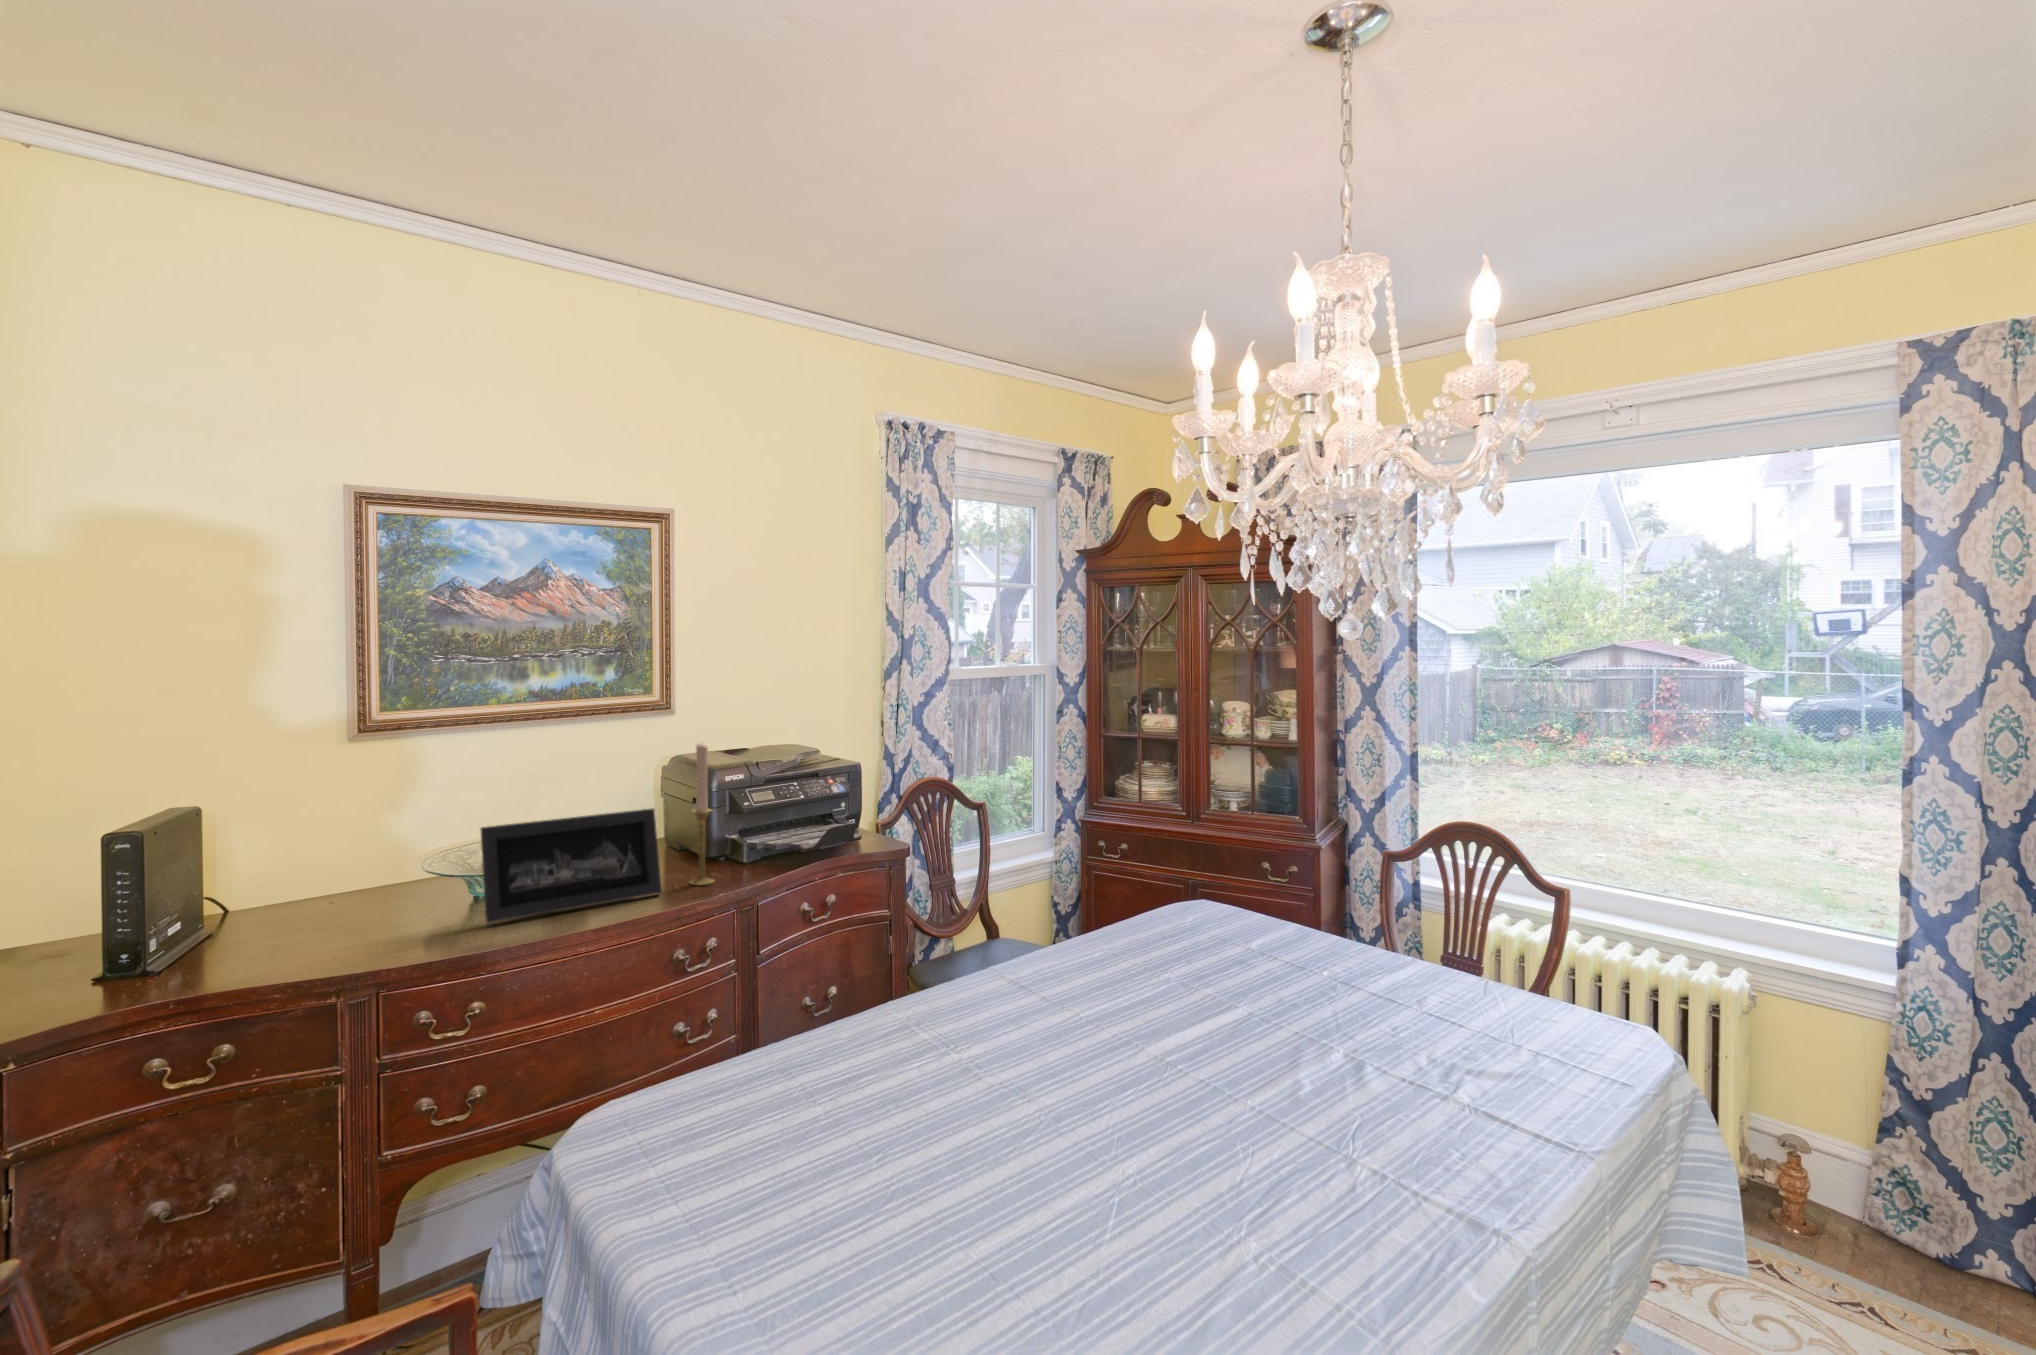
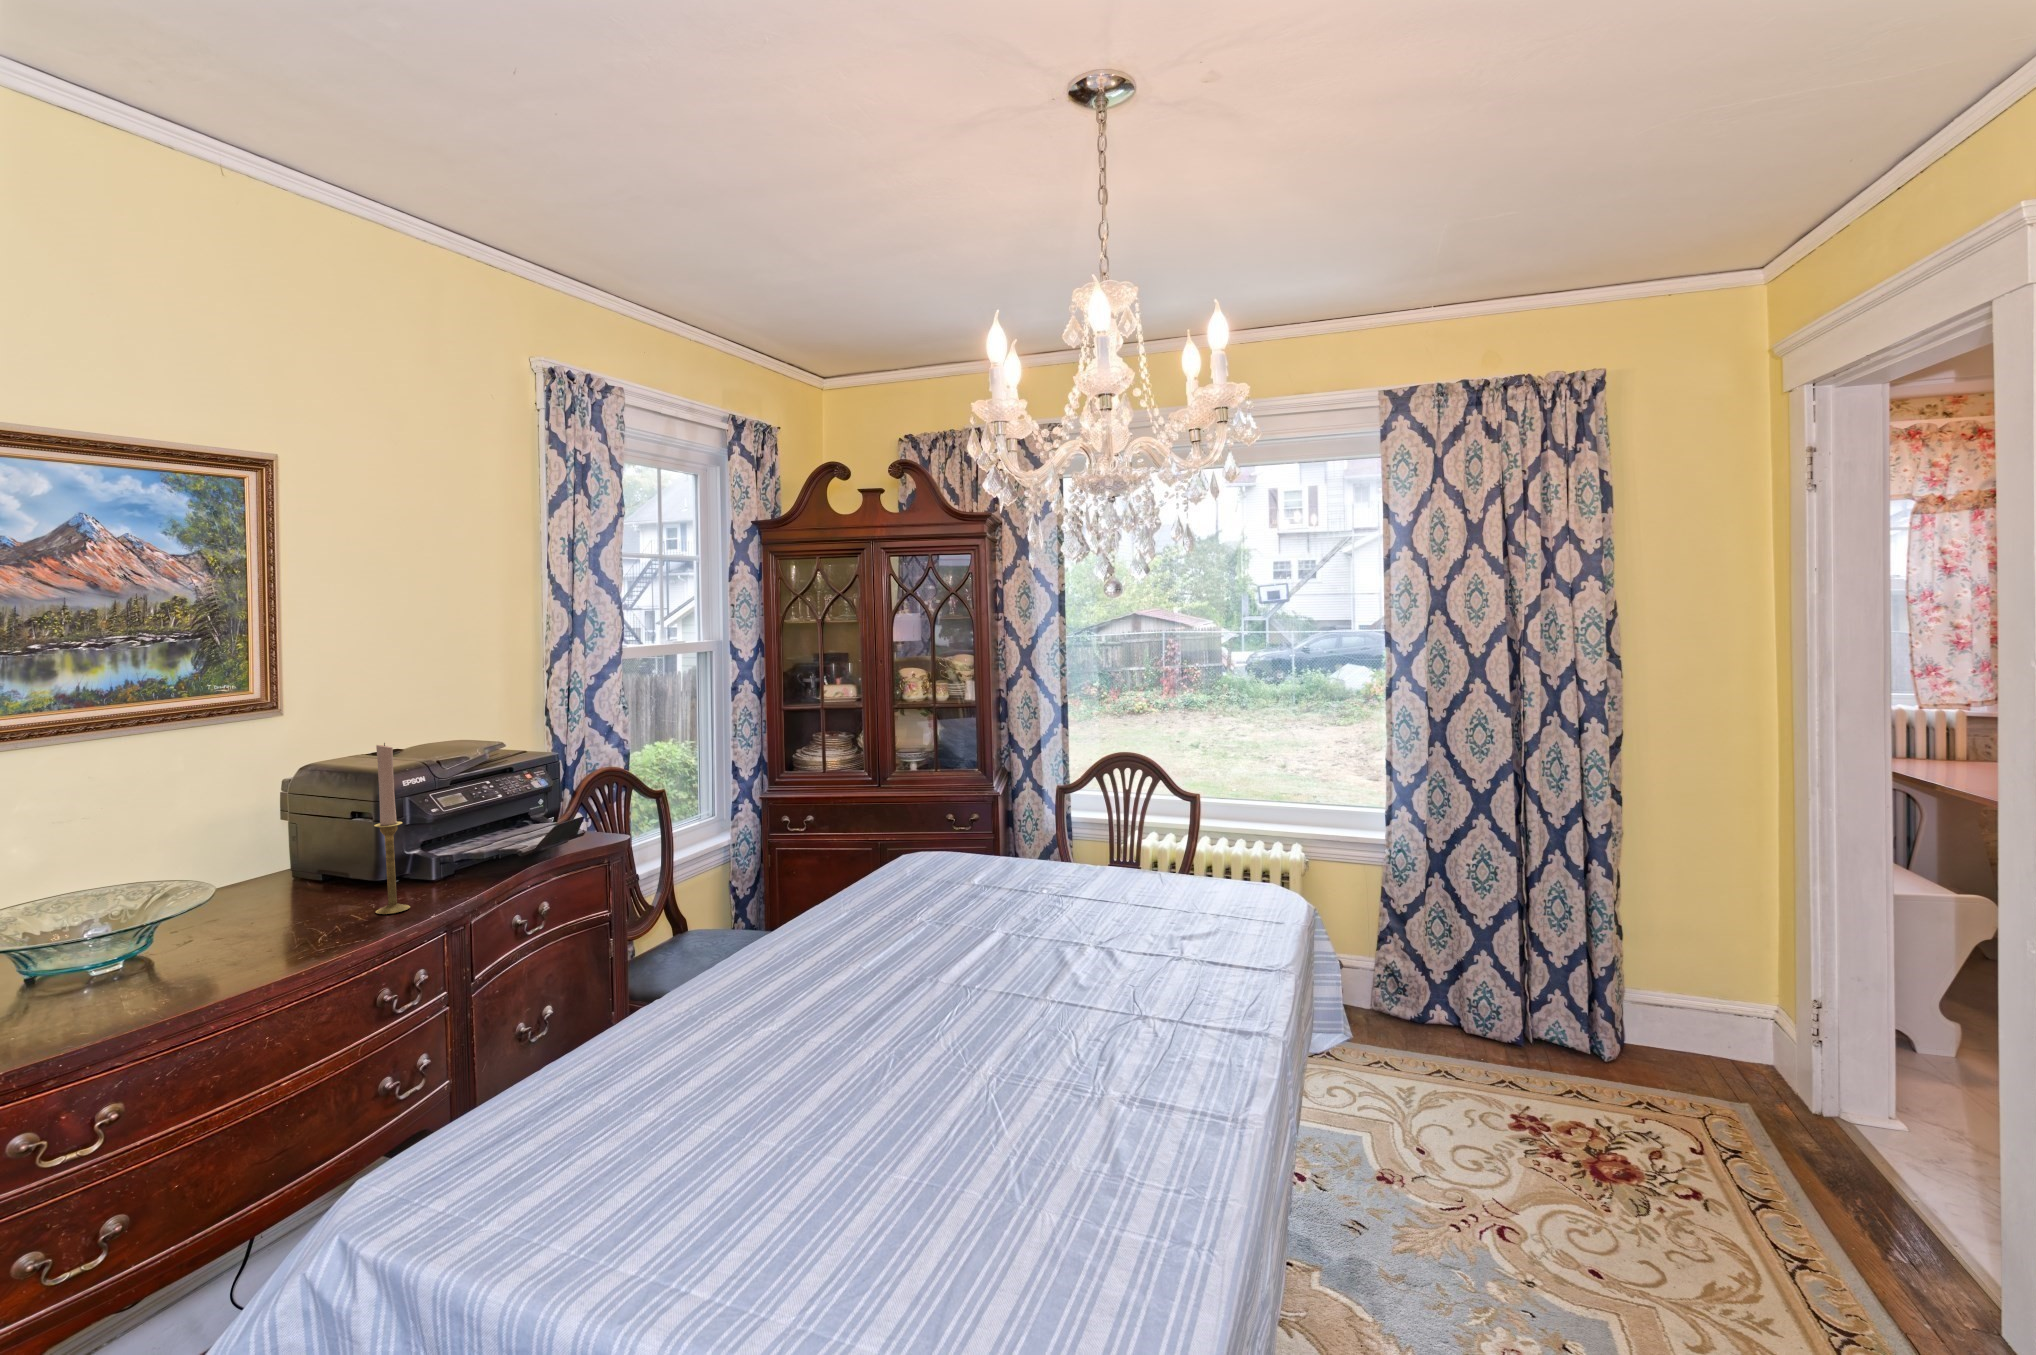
picture frame: present [480,808,662,923] -> none [87,827,352,1001]

